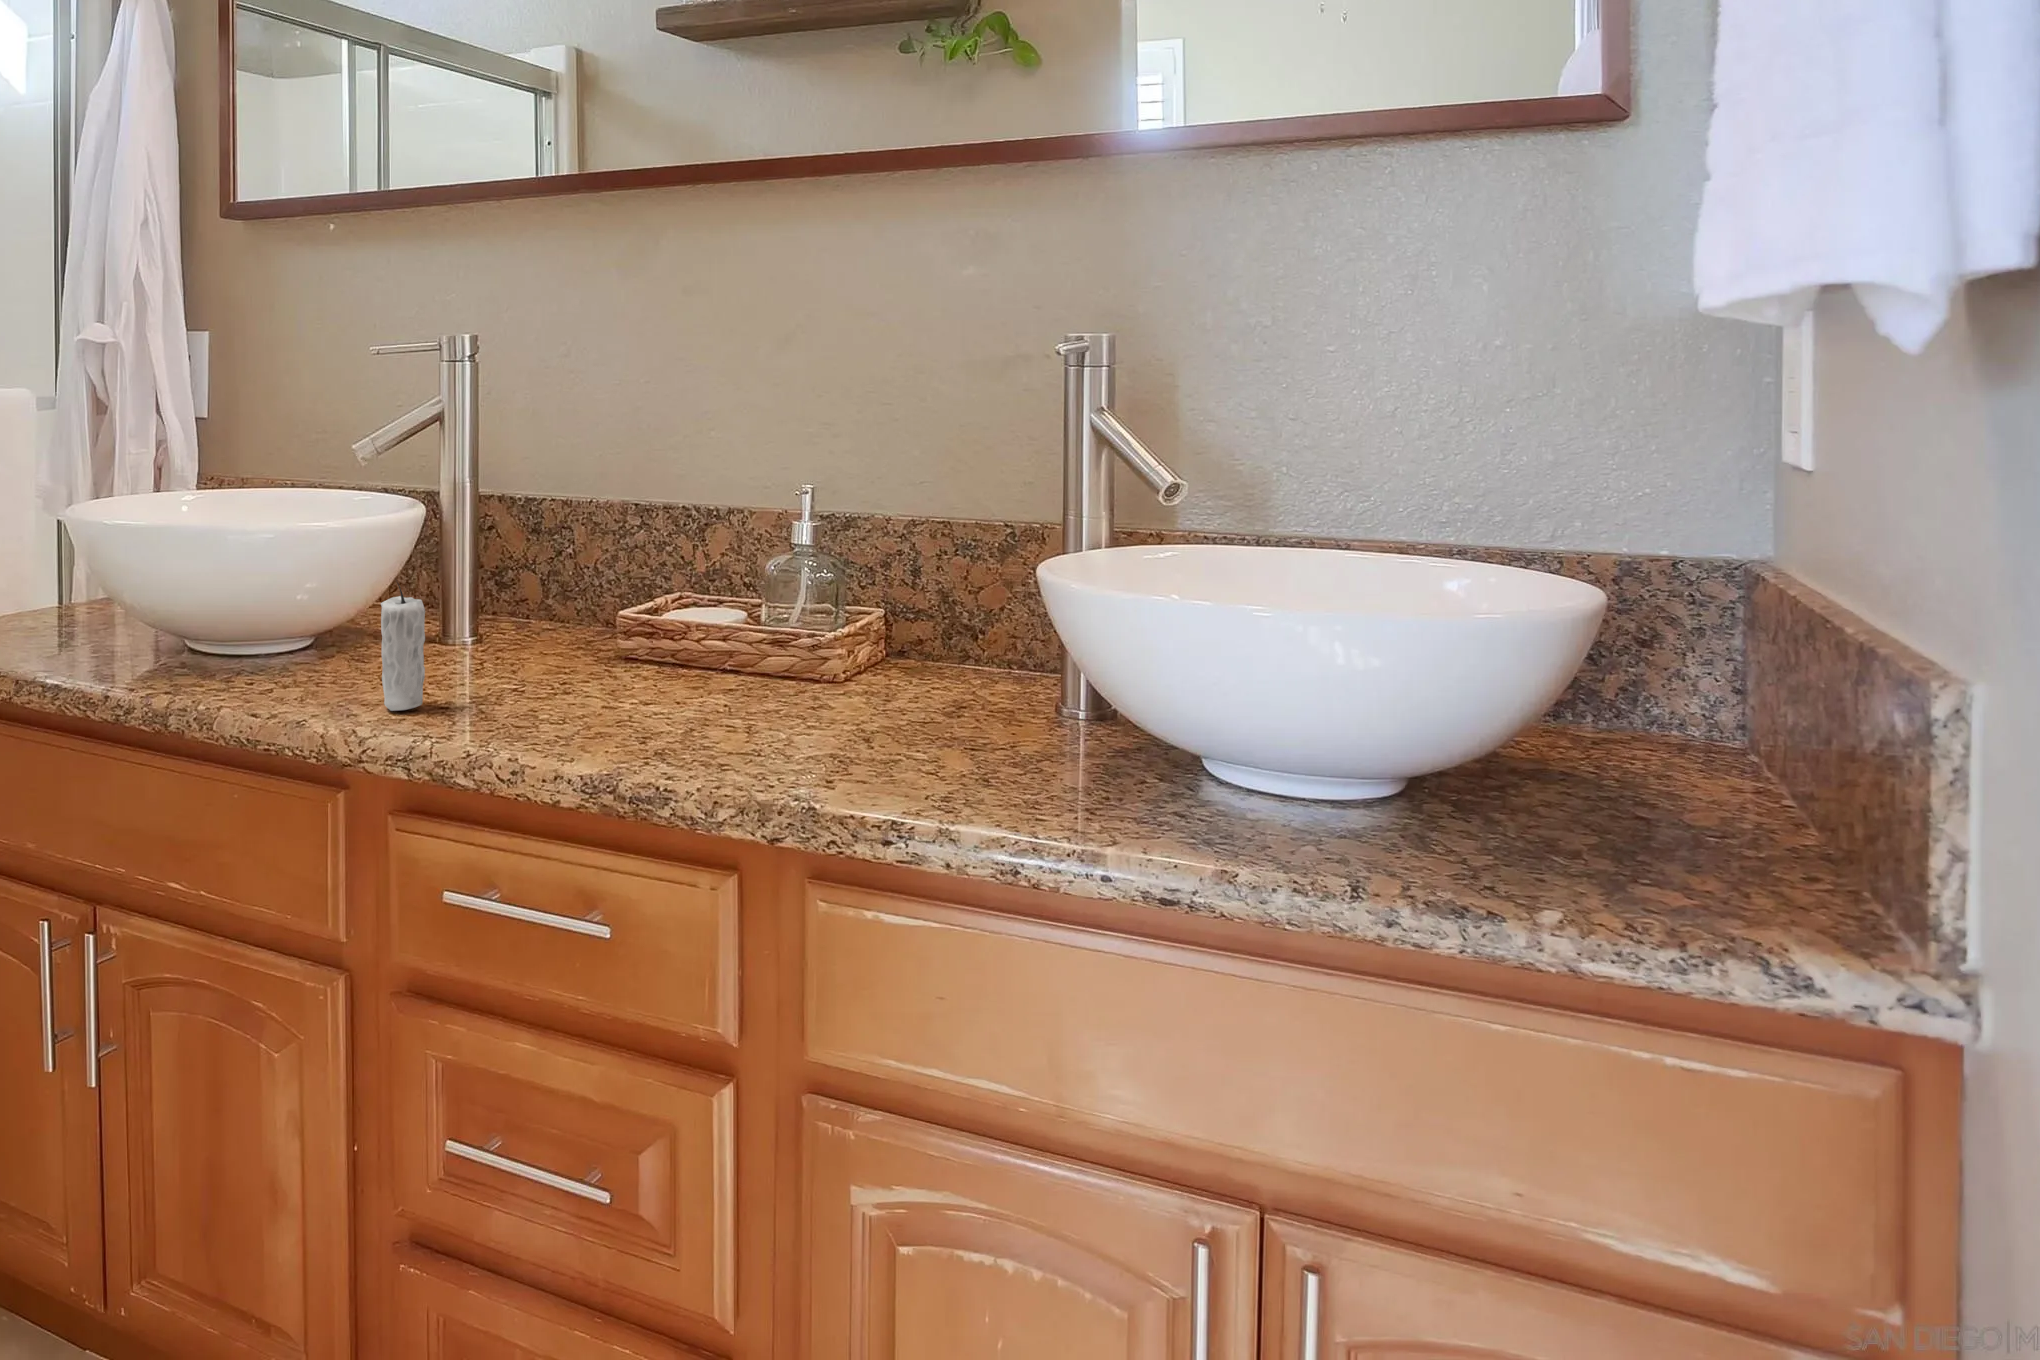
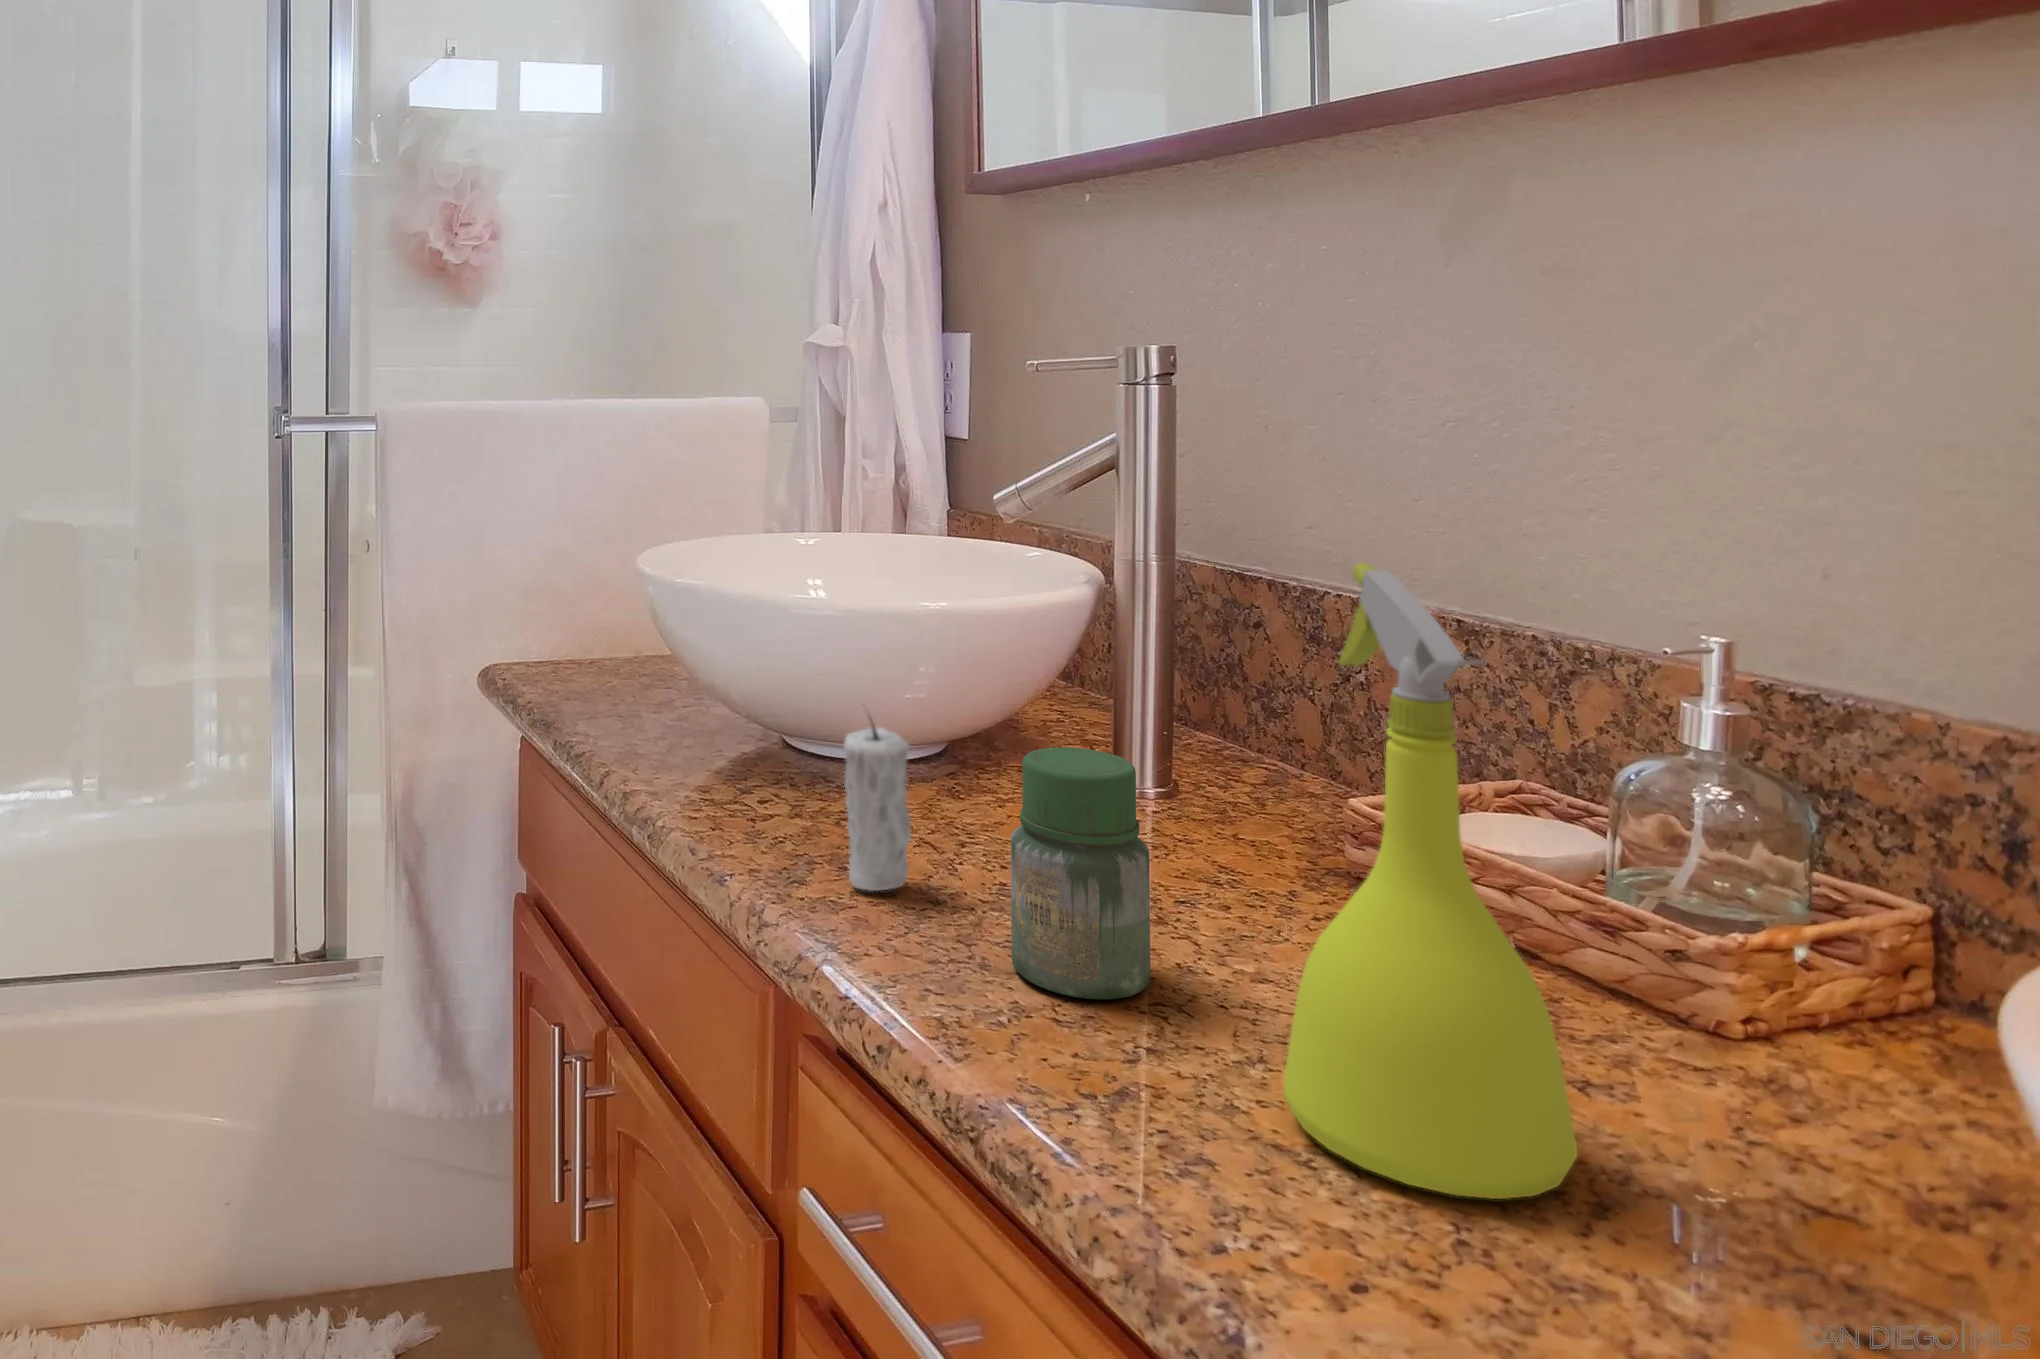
spray bottle: none [723,437,857,749] -> present [1284,563,1578,1199]
jar: none [531,578,613,727] -> present [1011,747,1150,1000]

